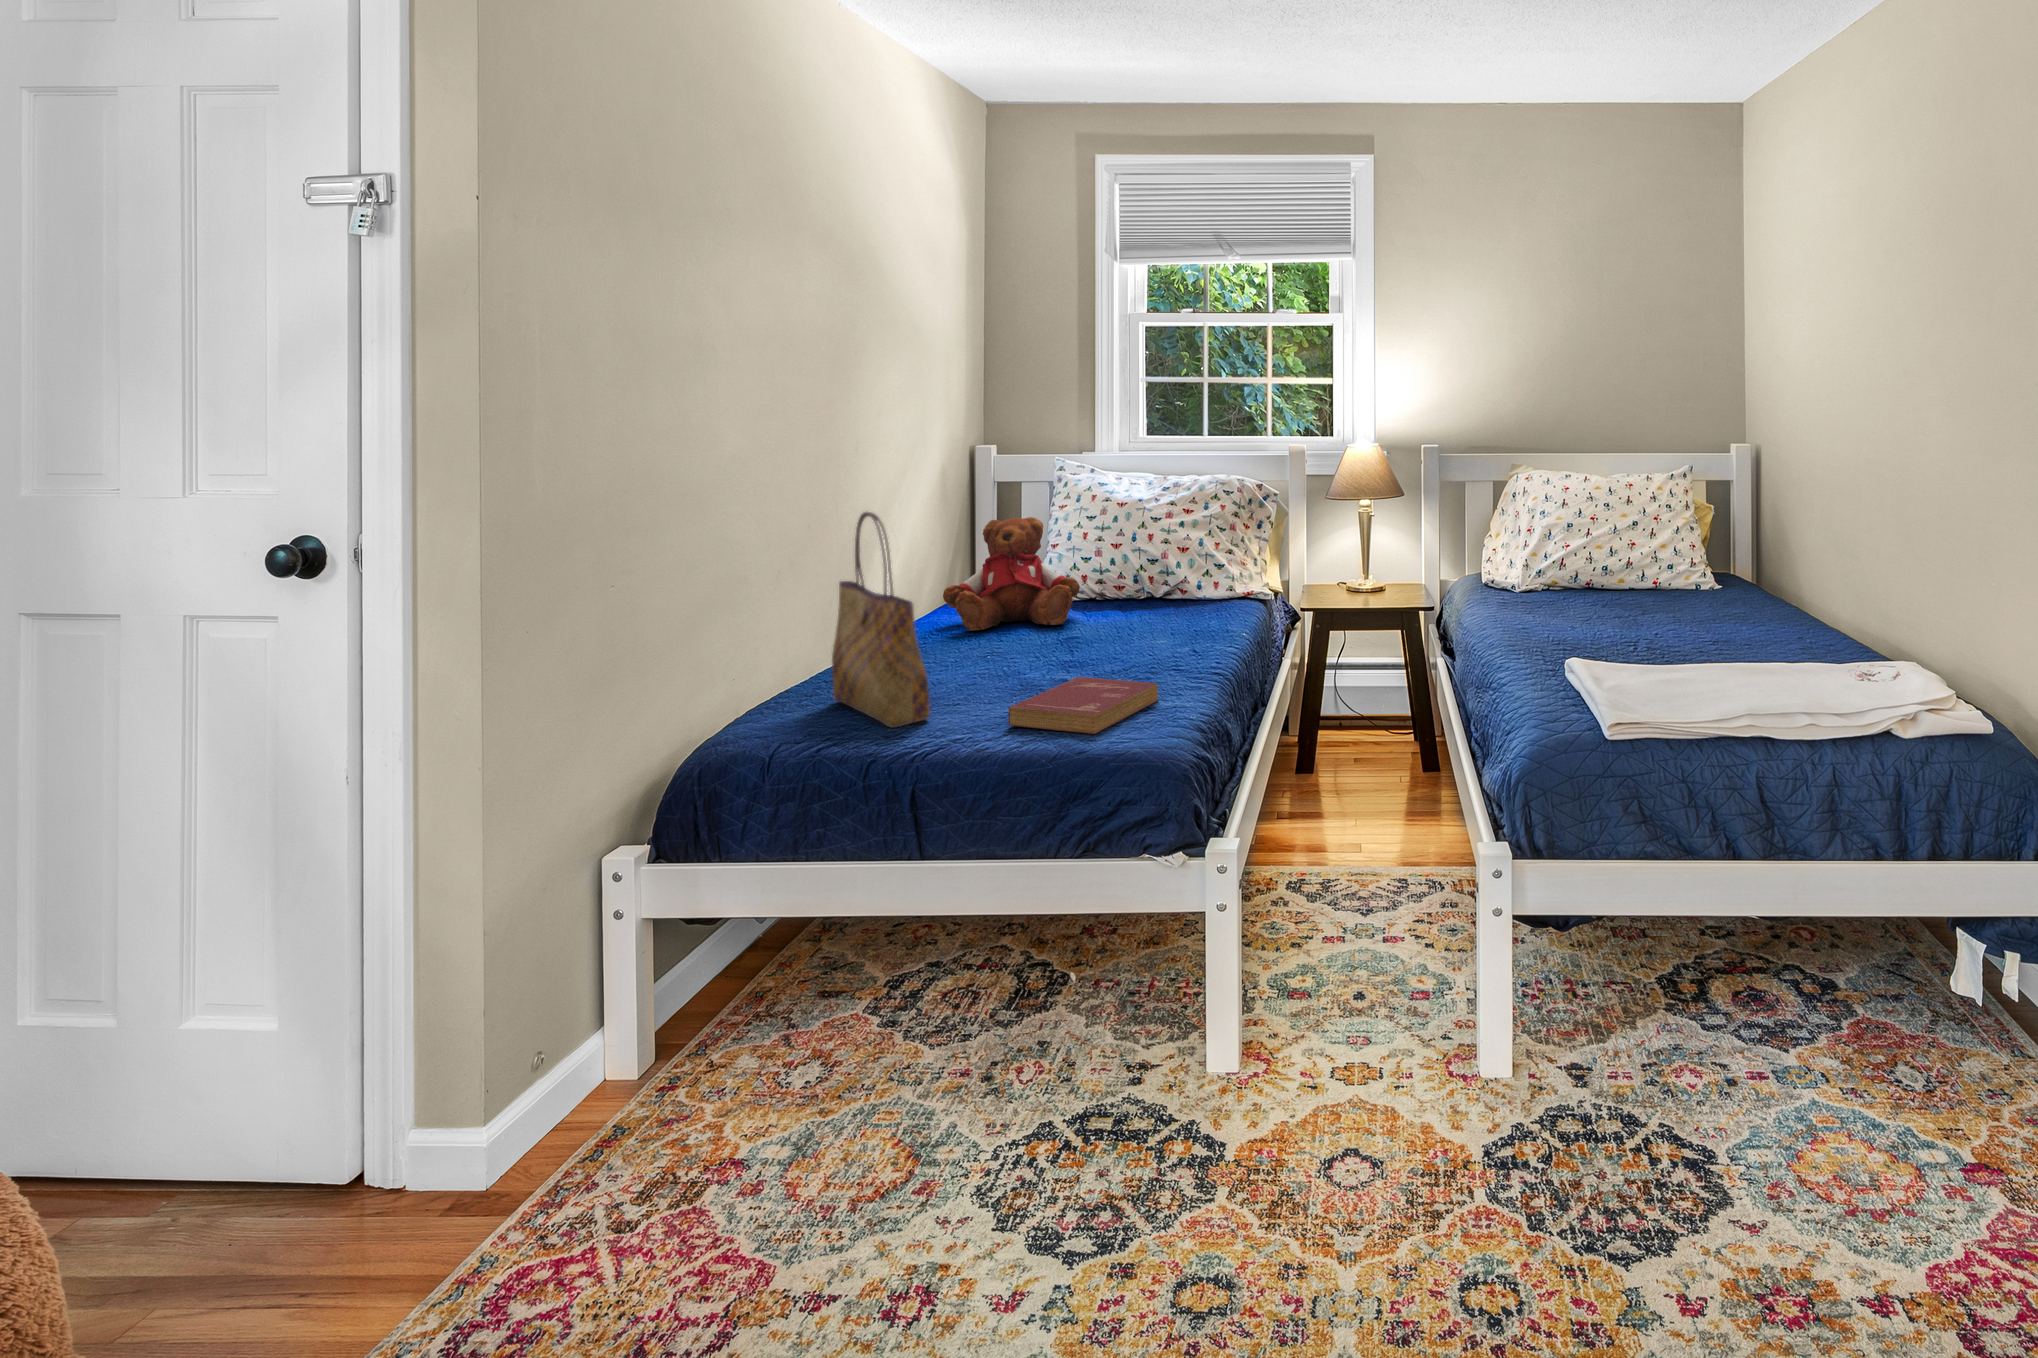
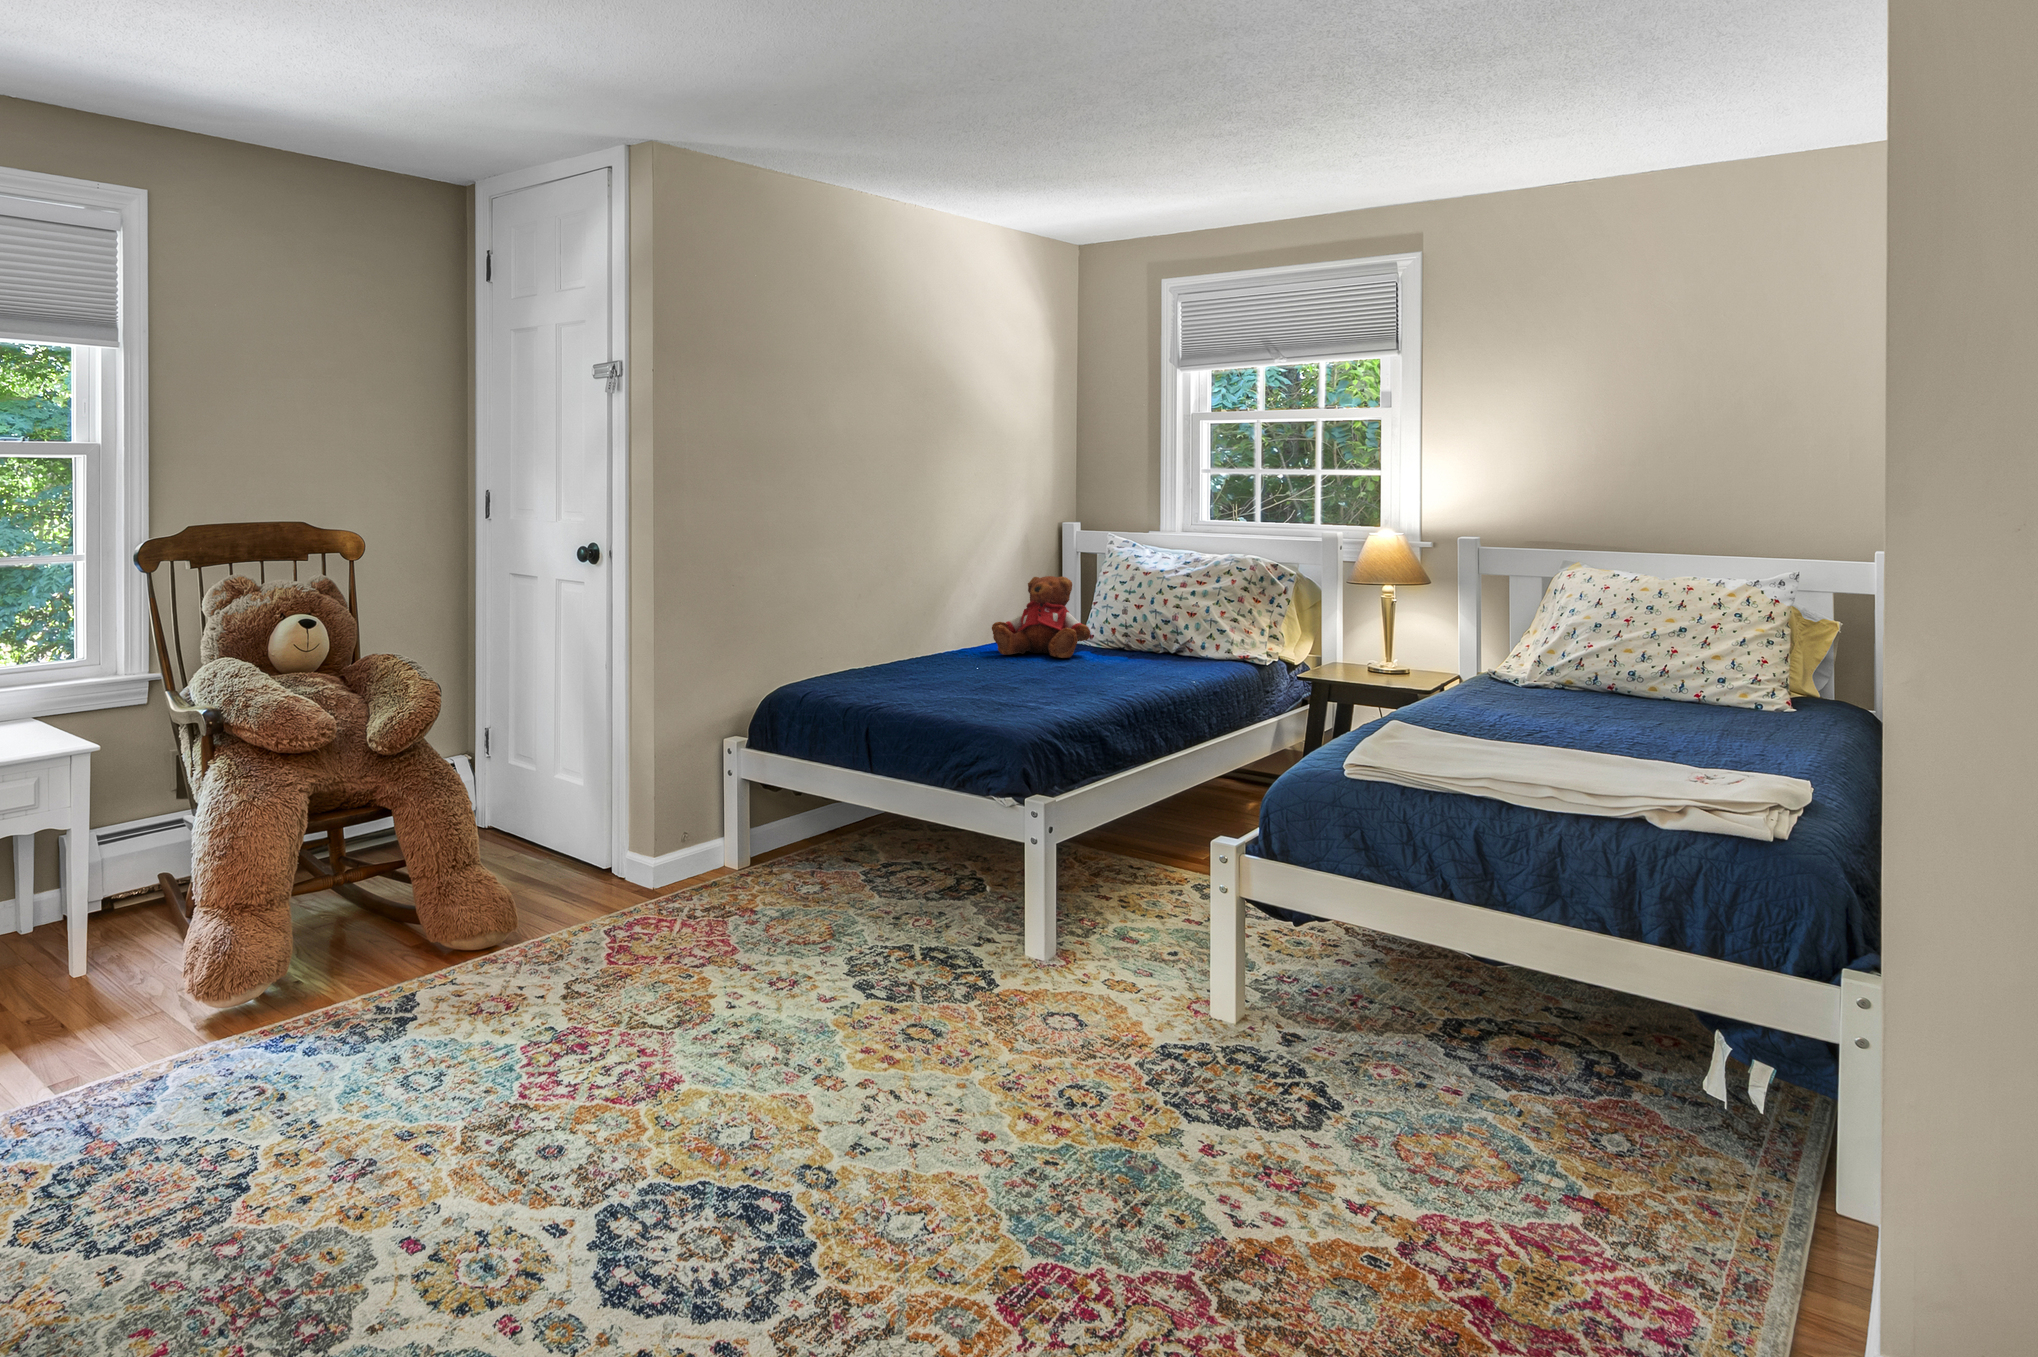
tote bag: present [832,512,930,728] -> none [865,553,903,692]
book: present [1009,677,1158,734] -> none [937,681,1050,711]

